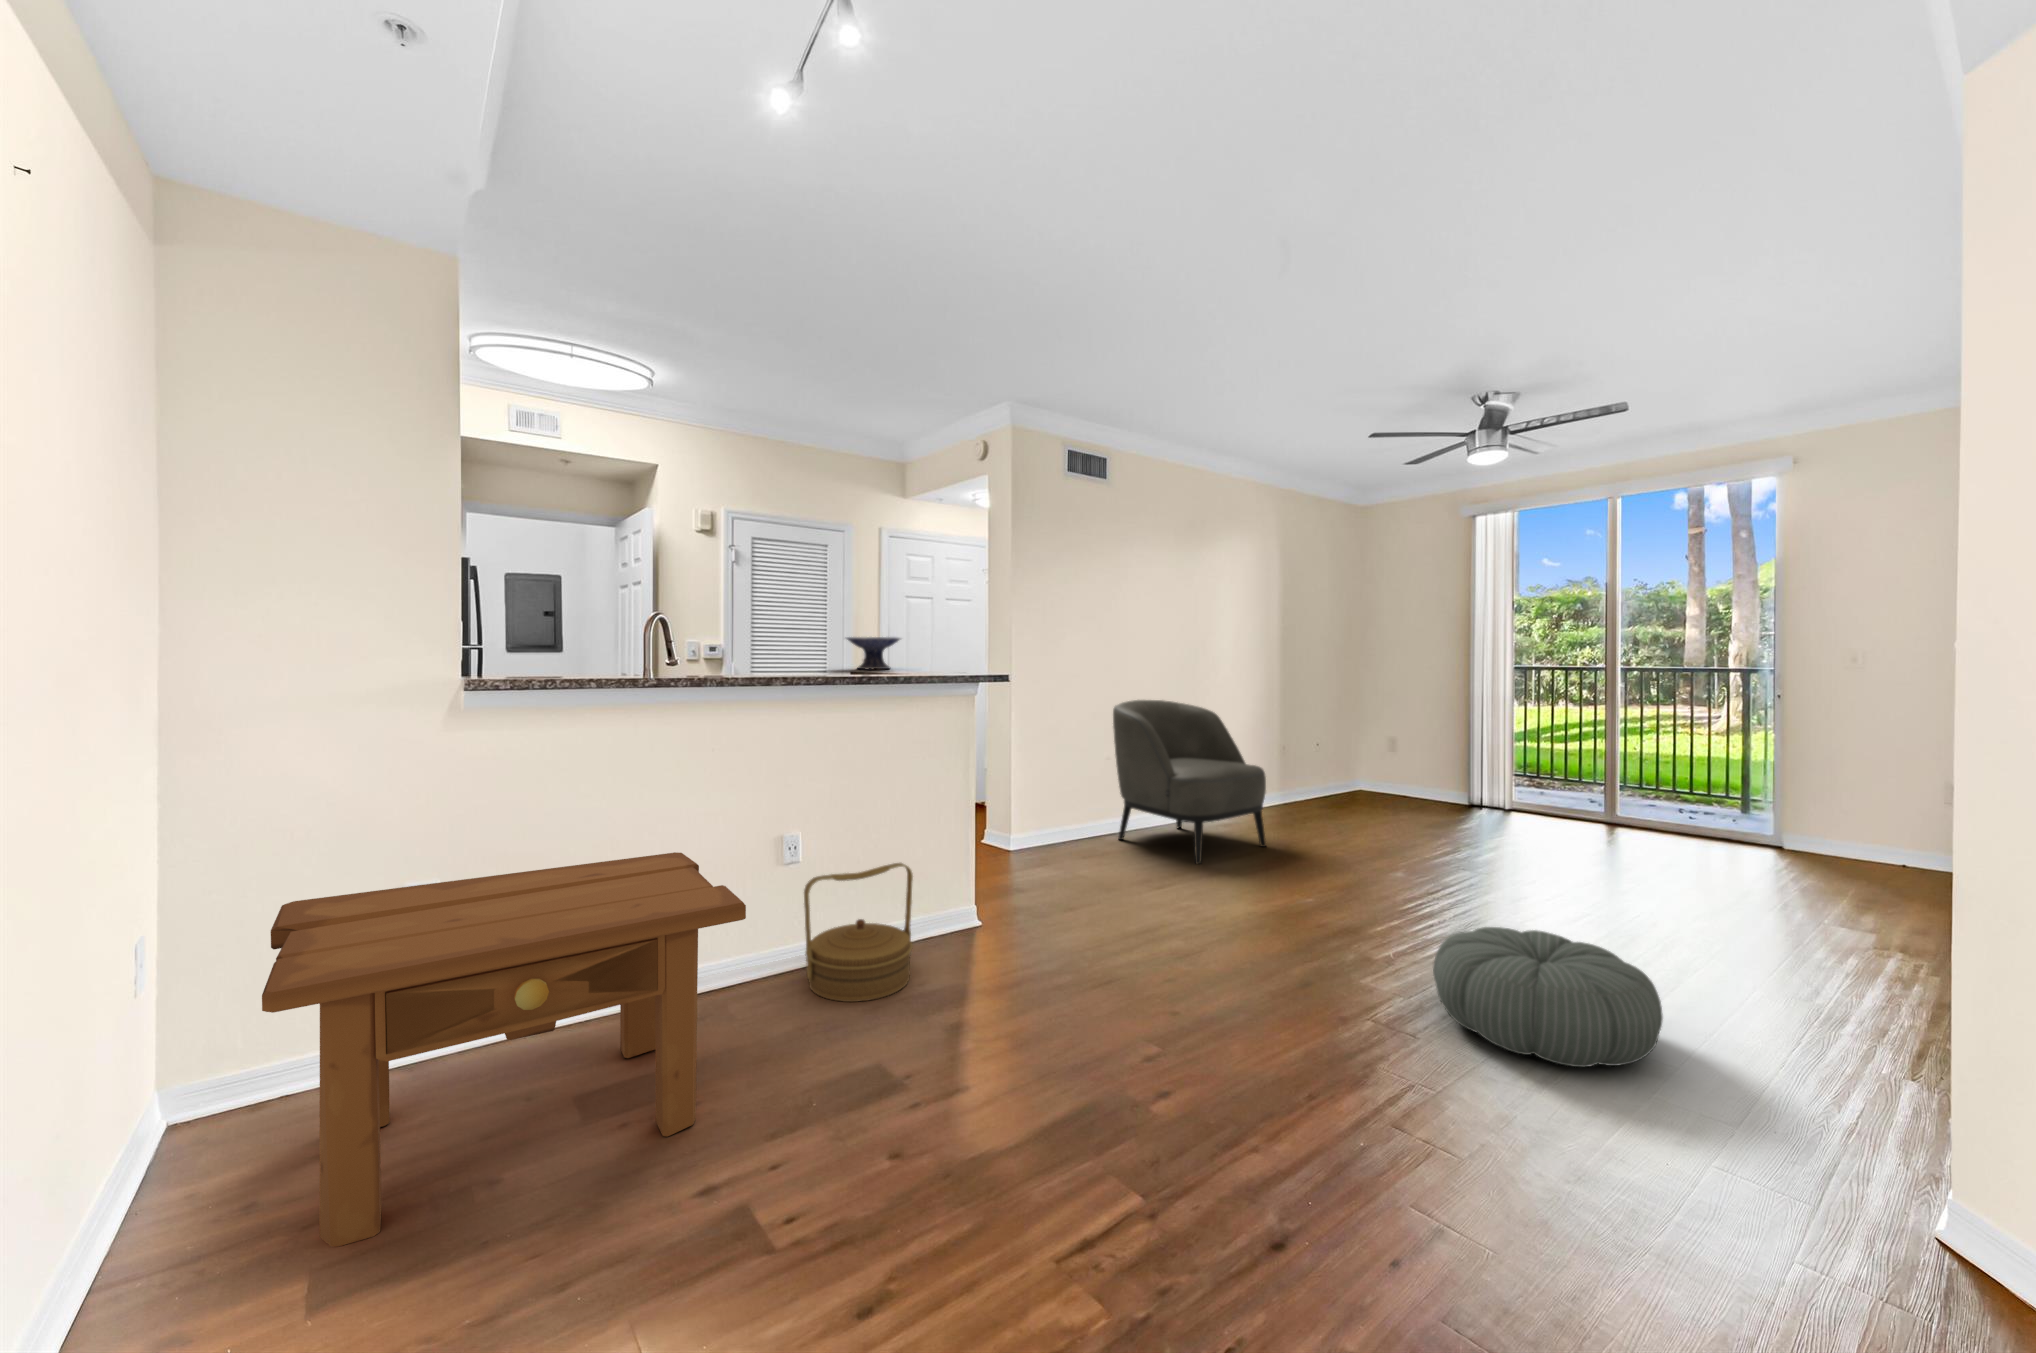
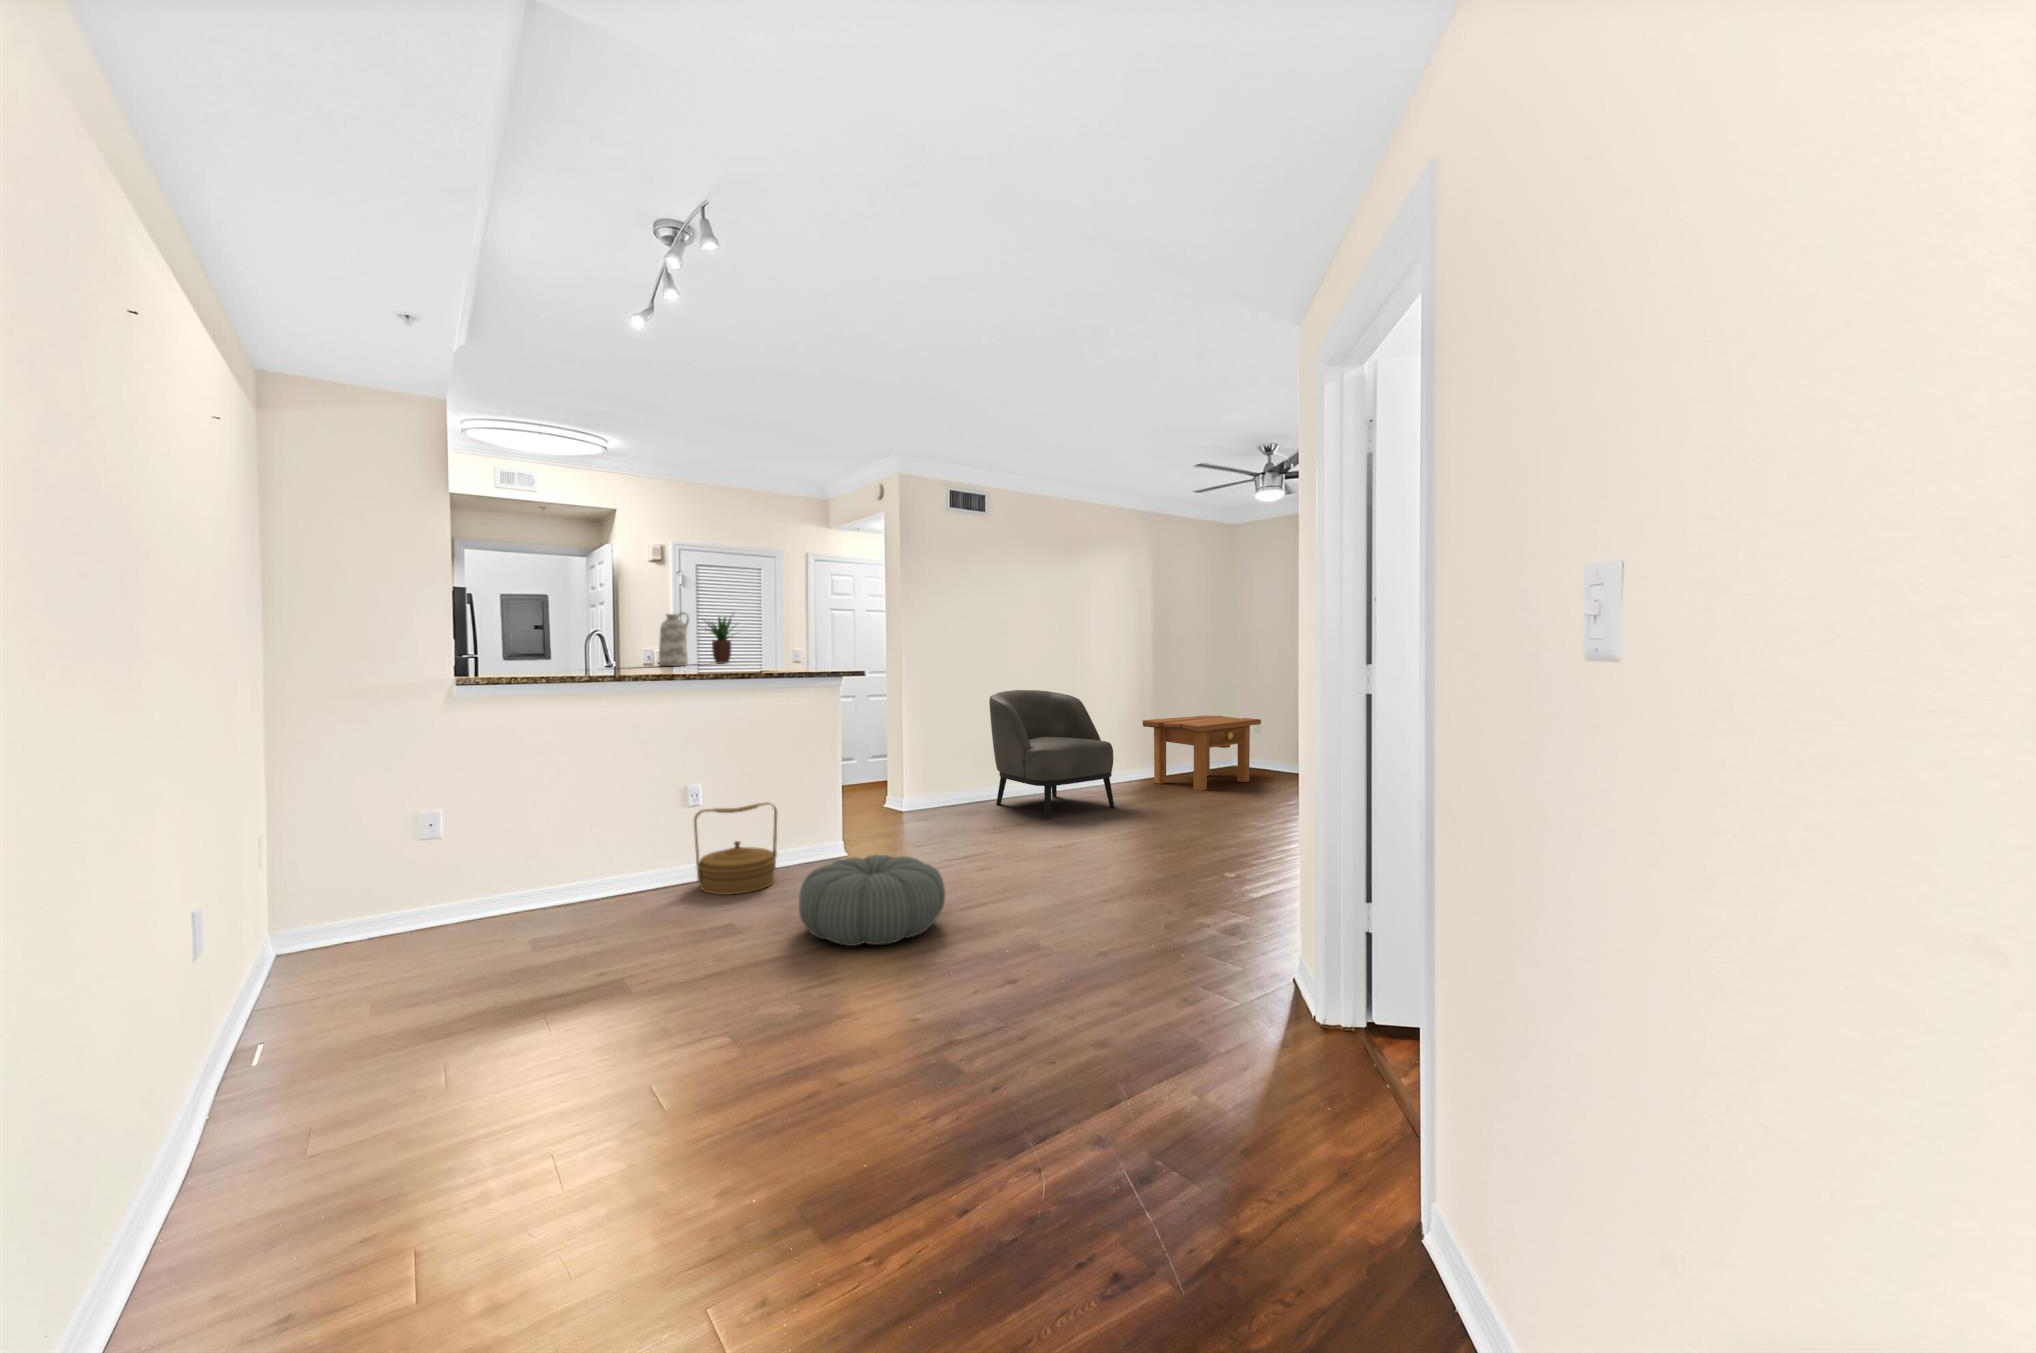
vase: none [711,596,749,664] -> present [659,612,689,666]
potted plant: none [756,596,808,661] -> present [705,617,731,663]
decorative bowl: present [846,637,900,669] -> none [757,642,804,668]
side table: present [262,852,746,1247] -> present [1143,716,1261,790]
pouf: present [1433,927,1663,1067] -> present [799,855,945,946]

